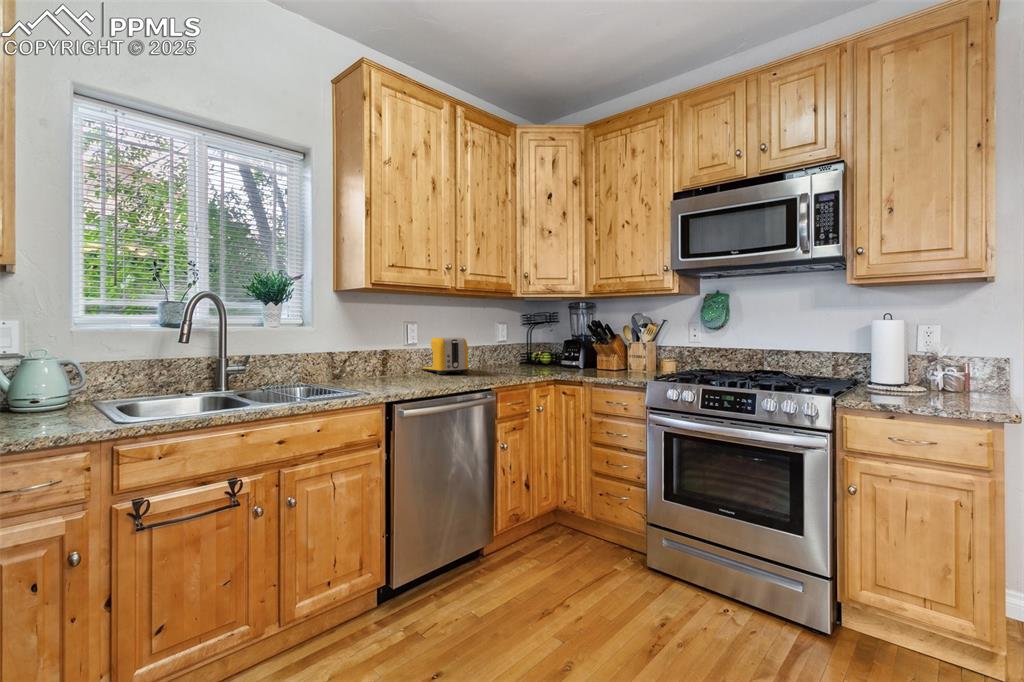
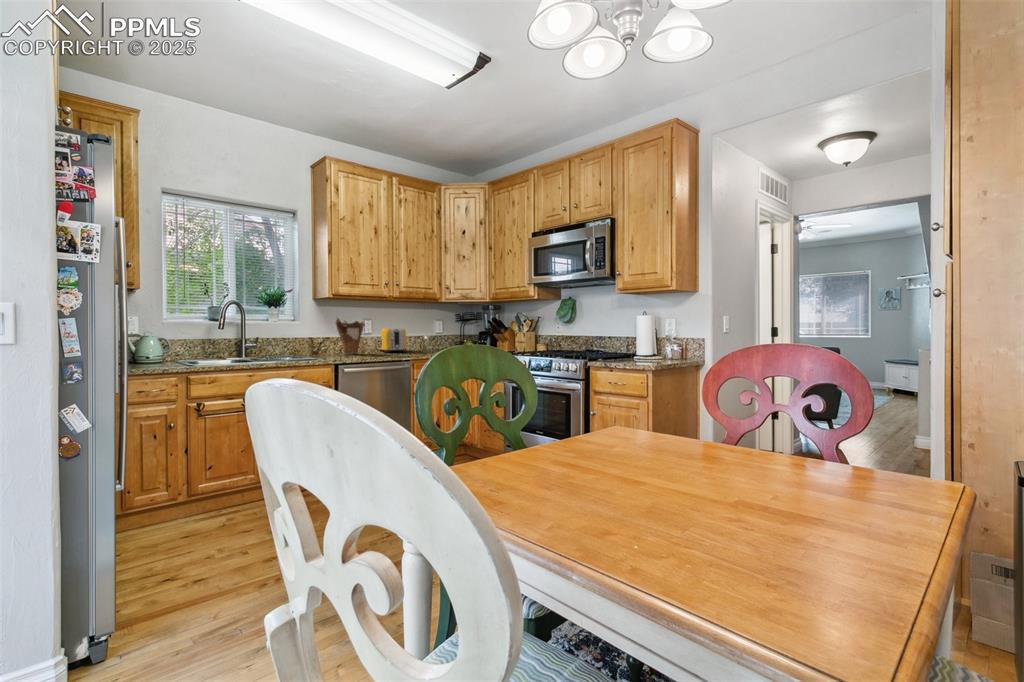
vase: none [369,321,412,379] -> present [336,317,365,354]

